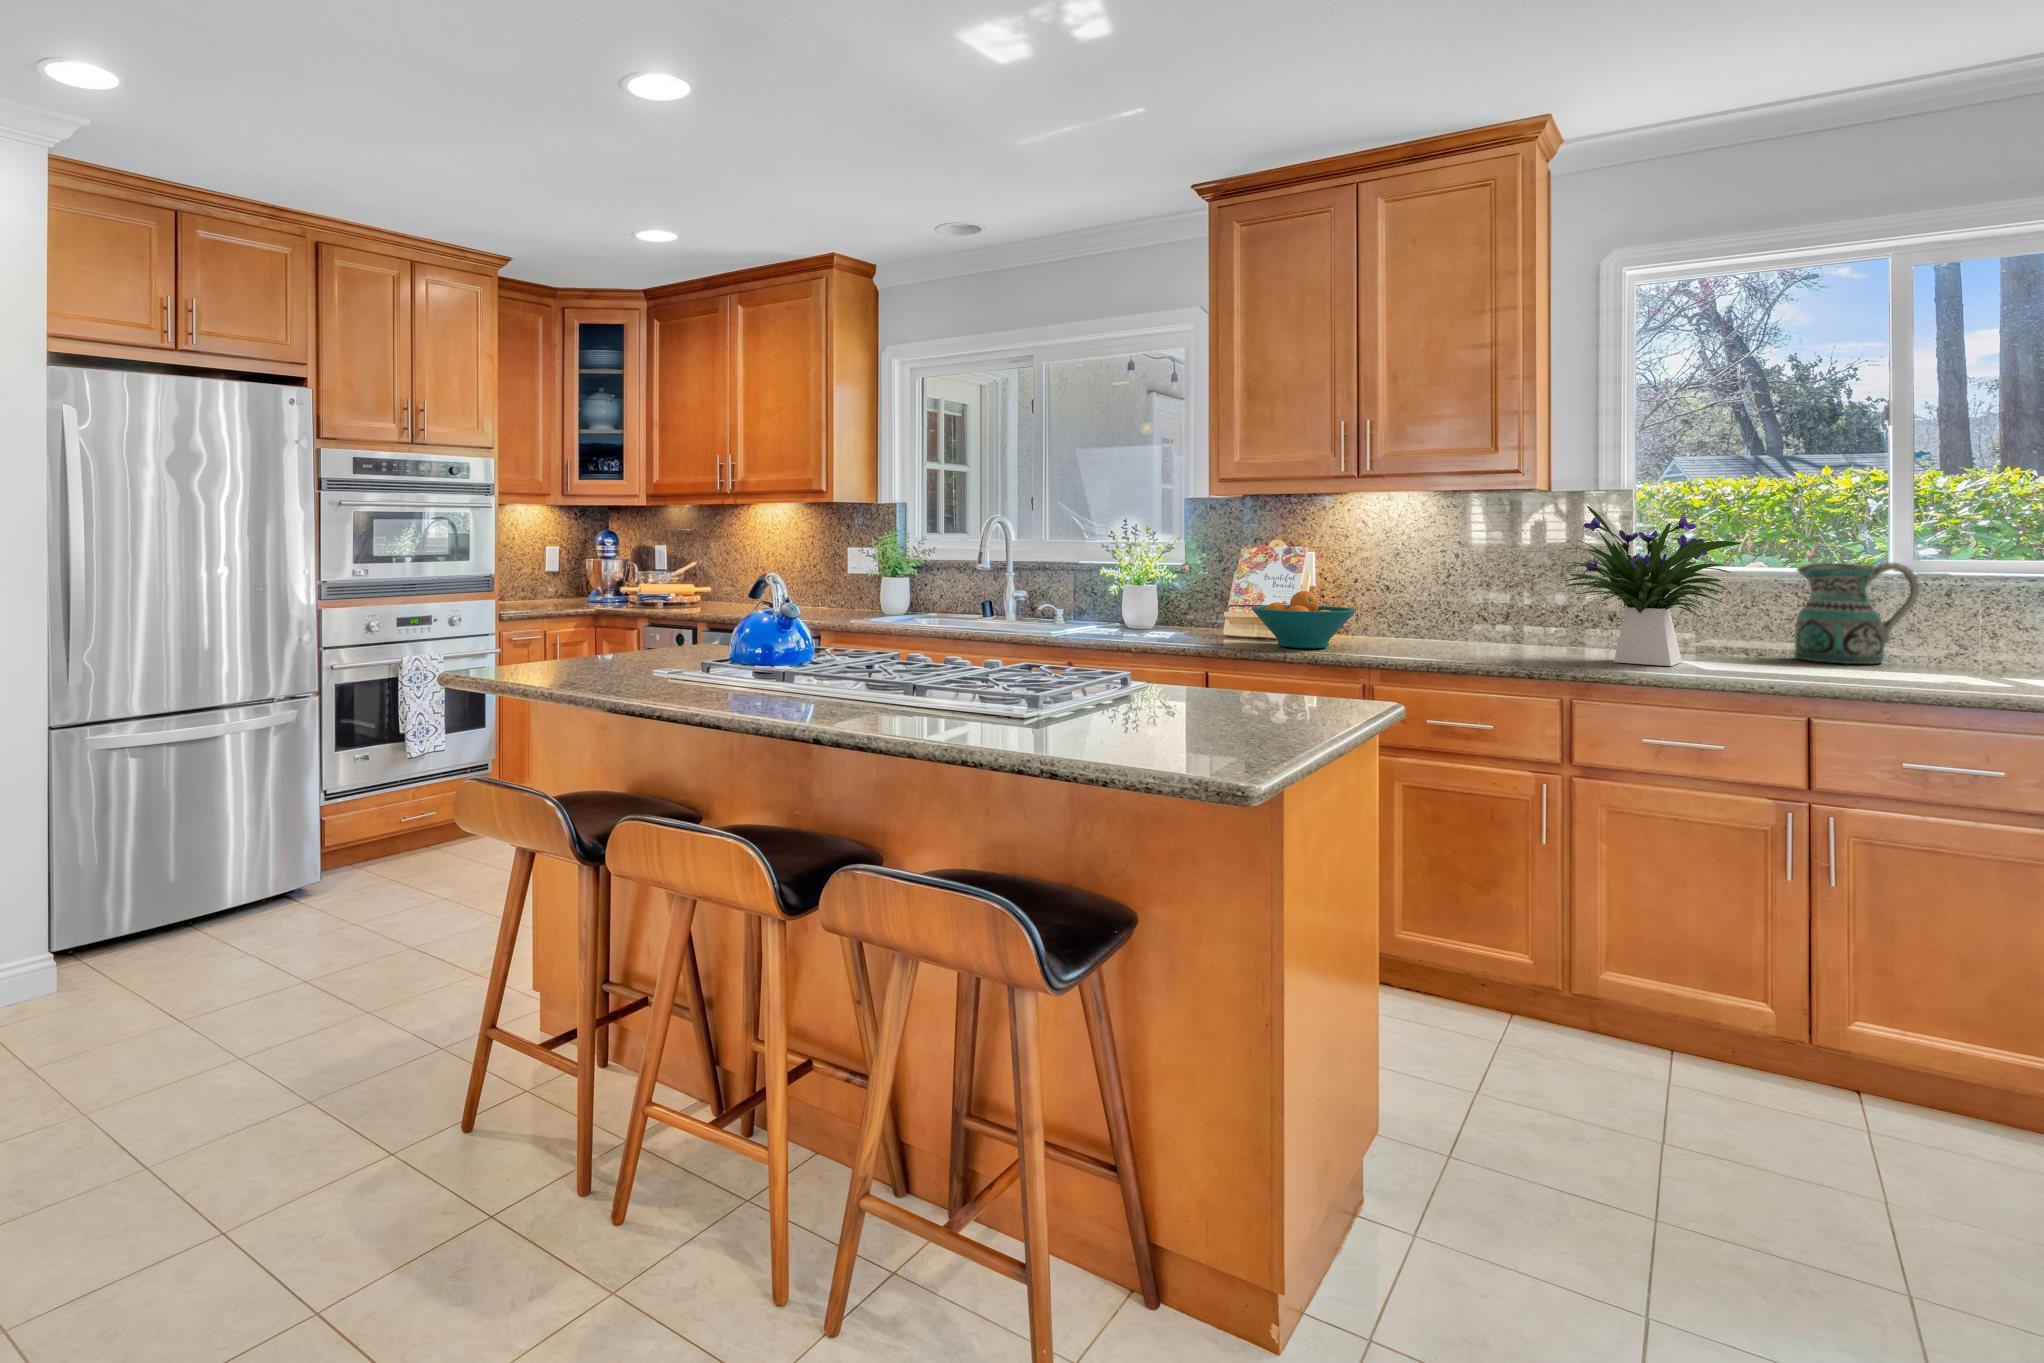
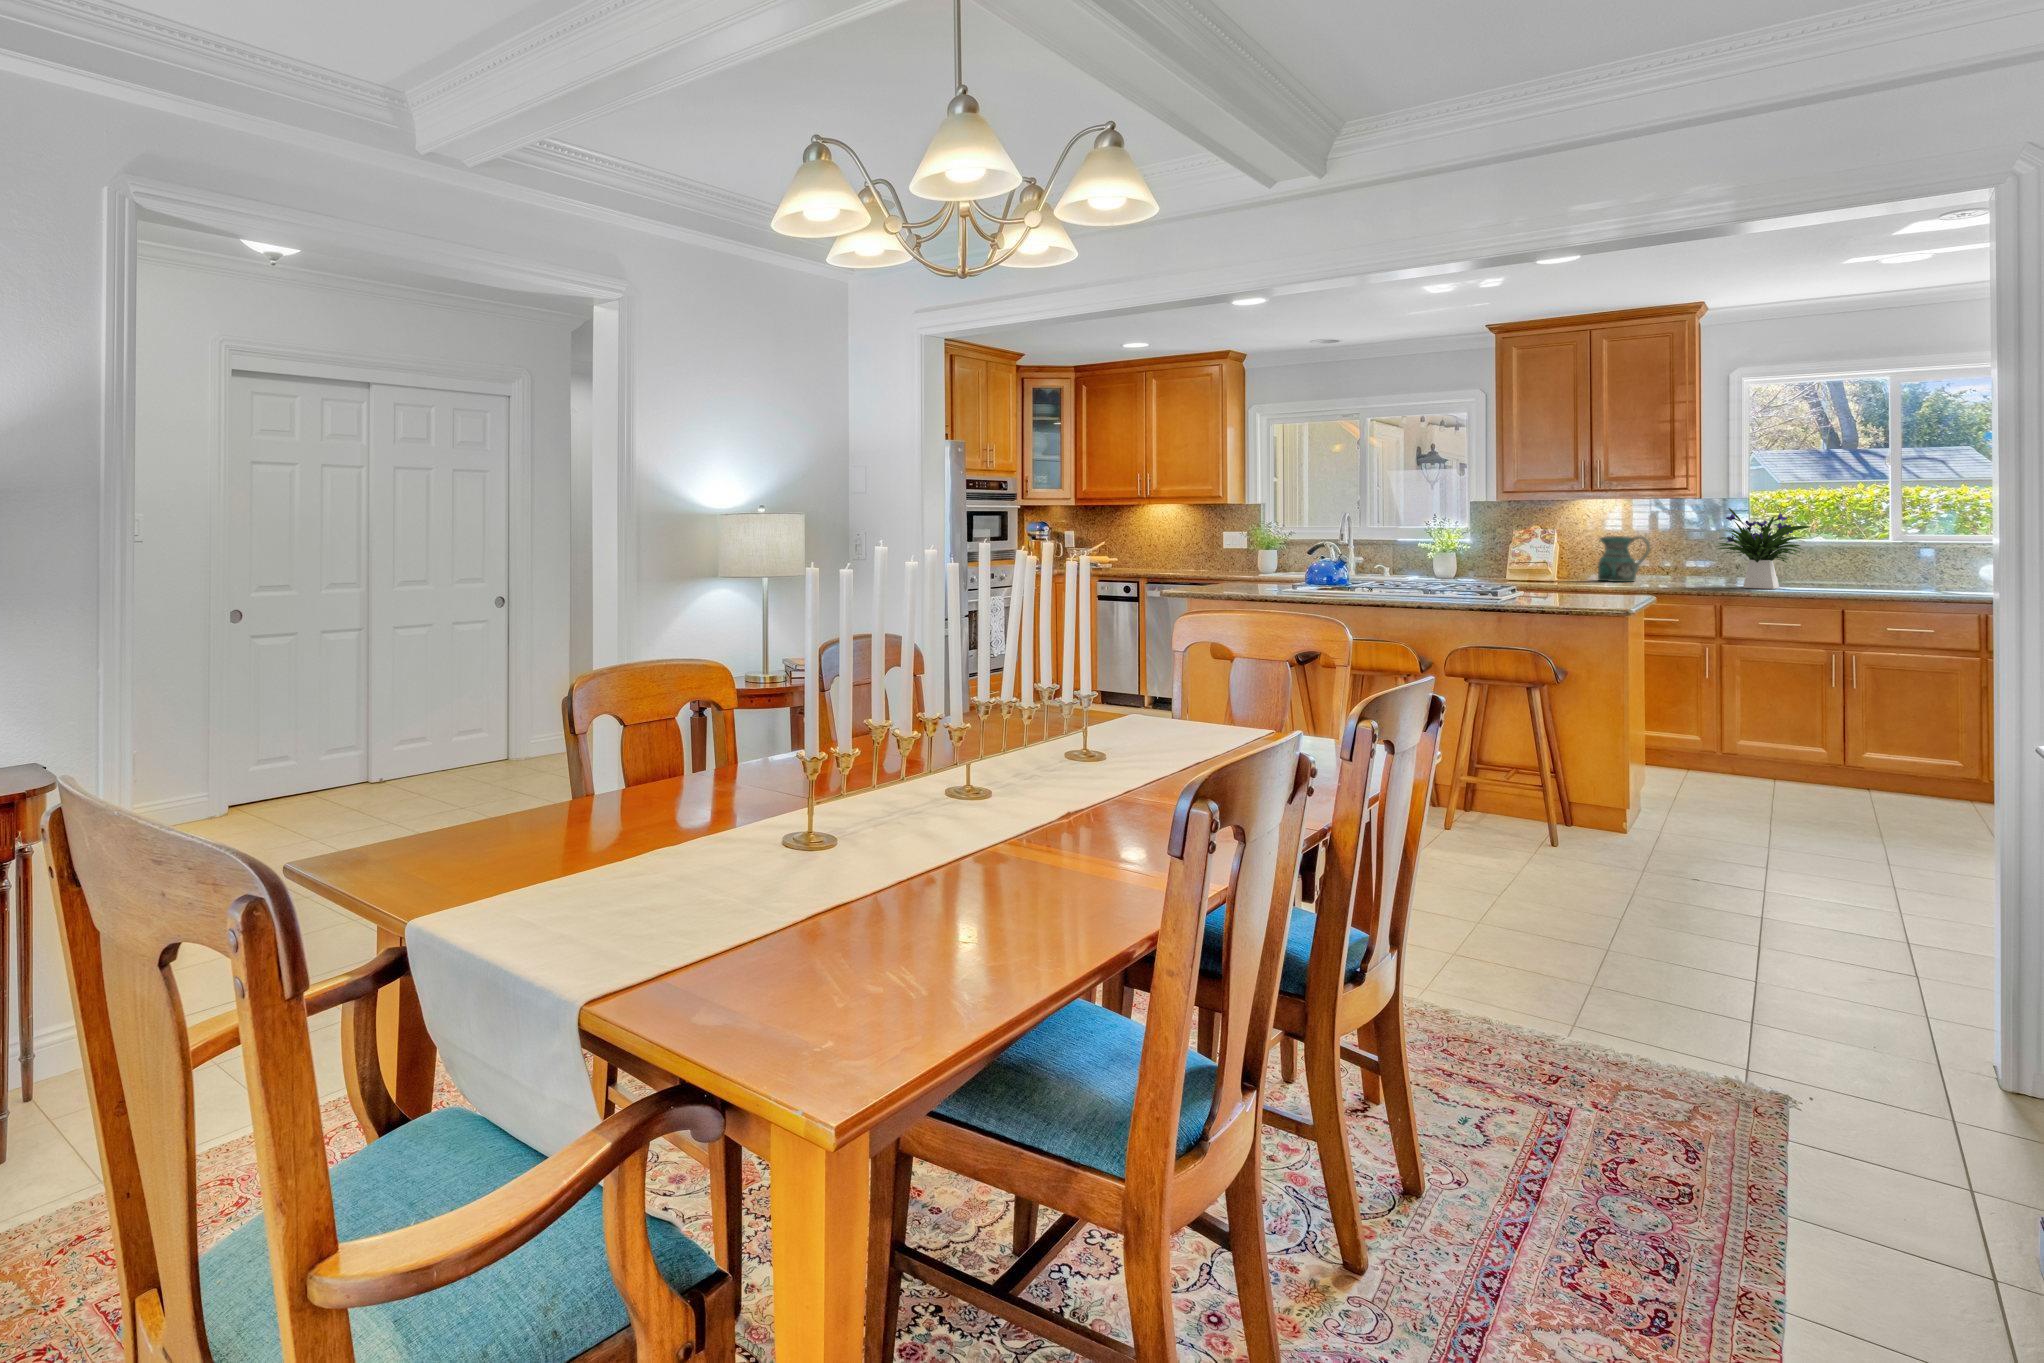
ceramic pitcher: present [1795,562,1919,664] -> present [1598,536,1650,582]
fruit bowl: present [1252,591,1356,648] -> none [1534,554,1597,584]

